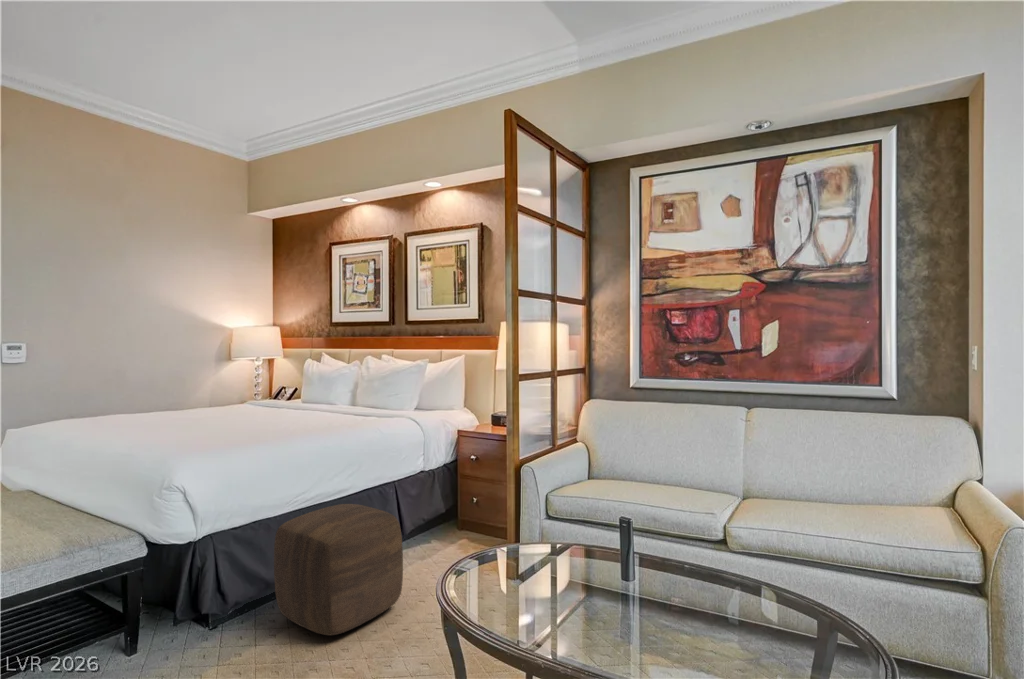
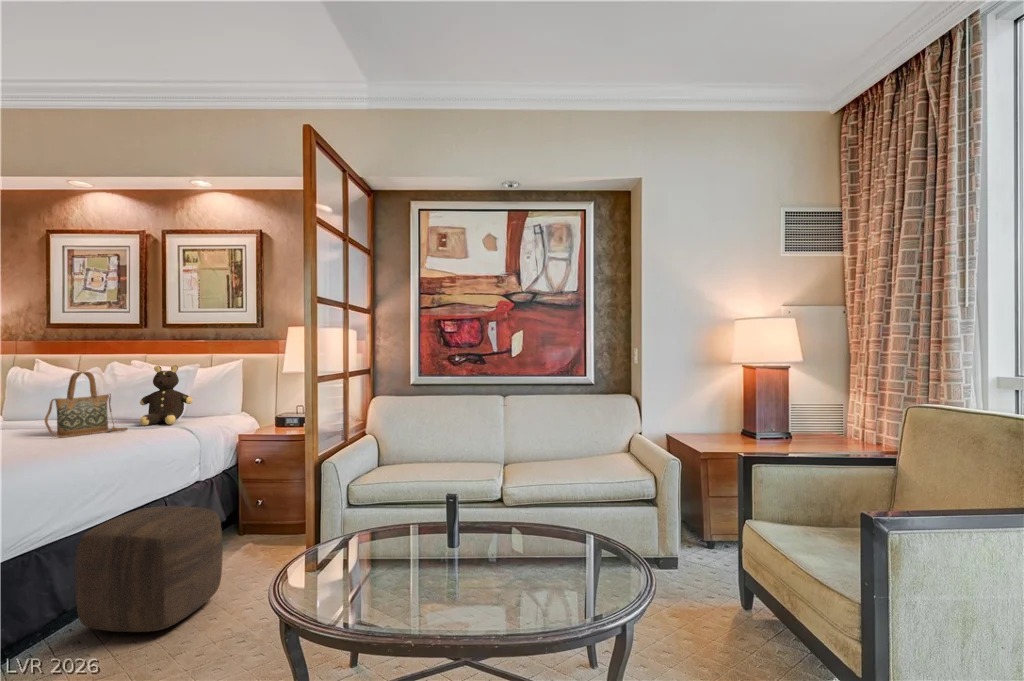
teddy bear: none [372,361,417,418] -> present [140,365,193,425]
handbag: none [292,367,357,426] -> present [45,372,128,438]

